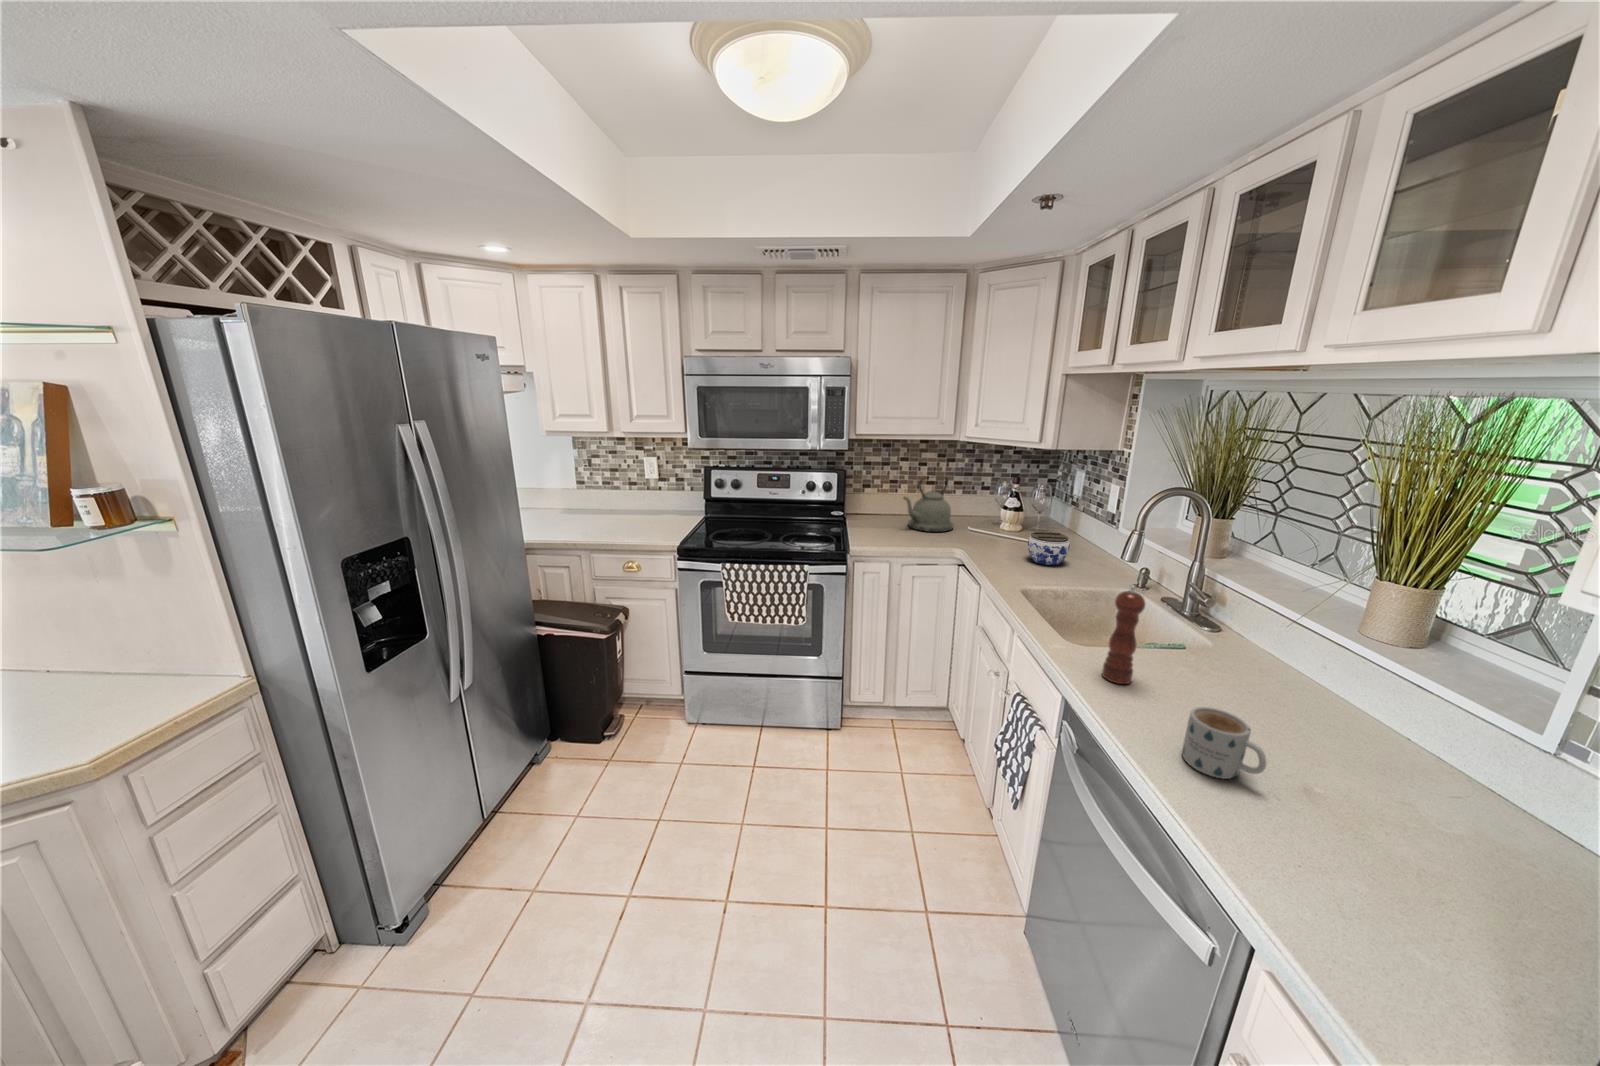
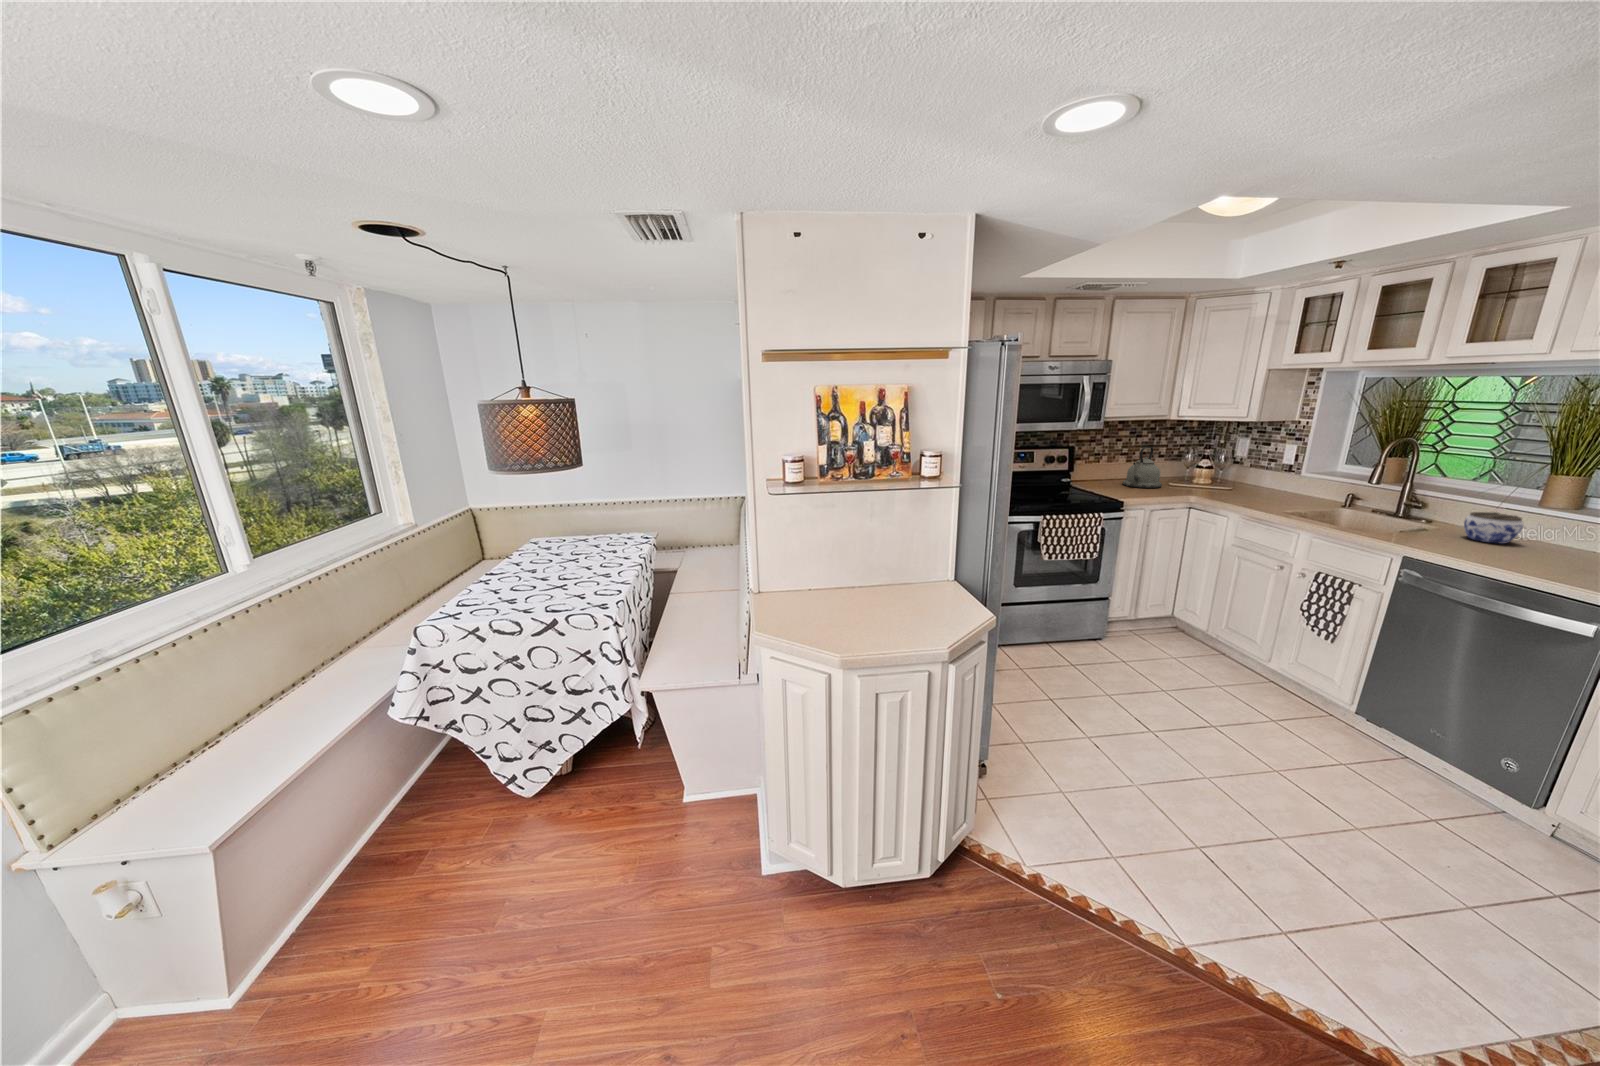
jar: present [1028,531,1070,565] -> present [1464,512,1523,544]
pepper mill: present [1102,585,1145,684] -> none [1420,486,1456,544]
mug: present [1182,707,1266,779] -> none [1516,538,1577,568]

